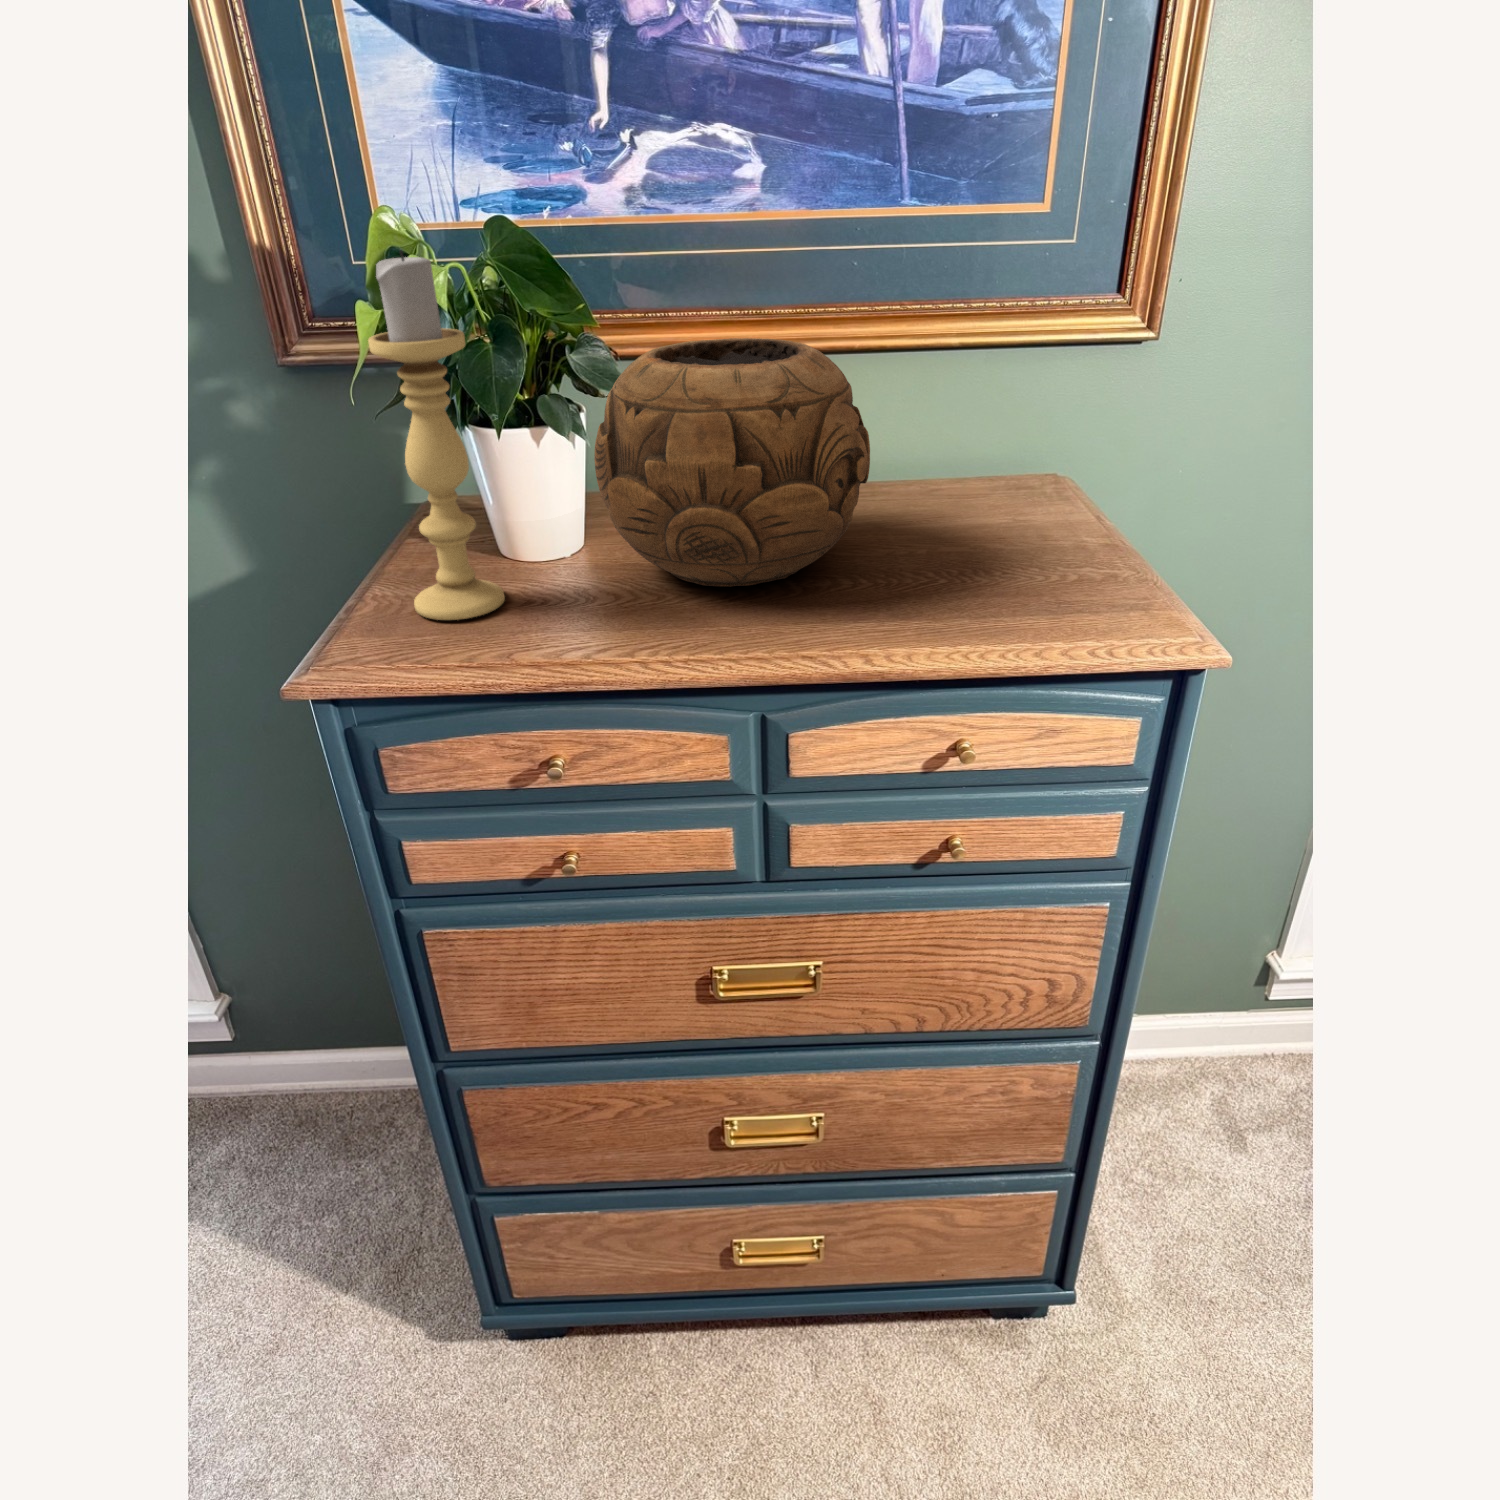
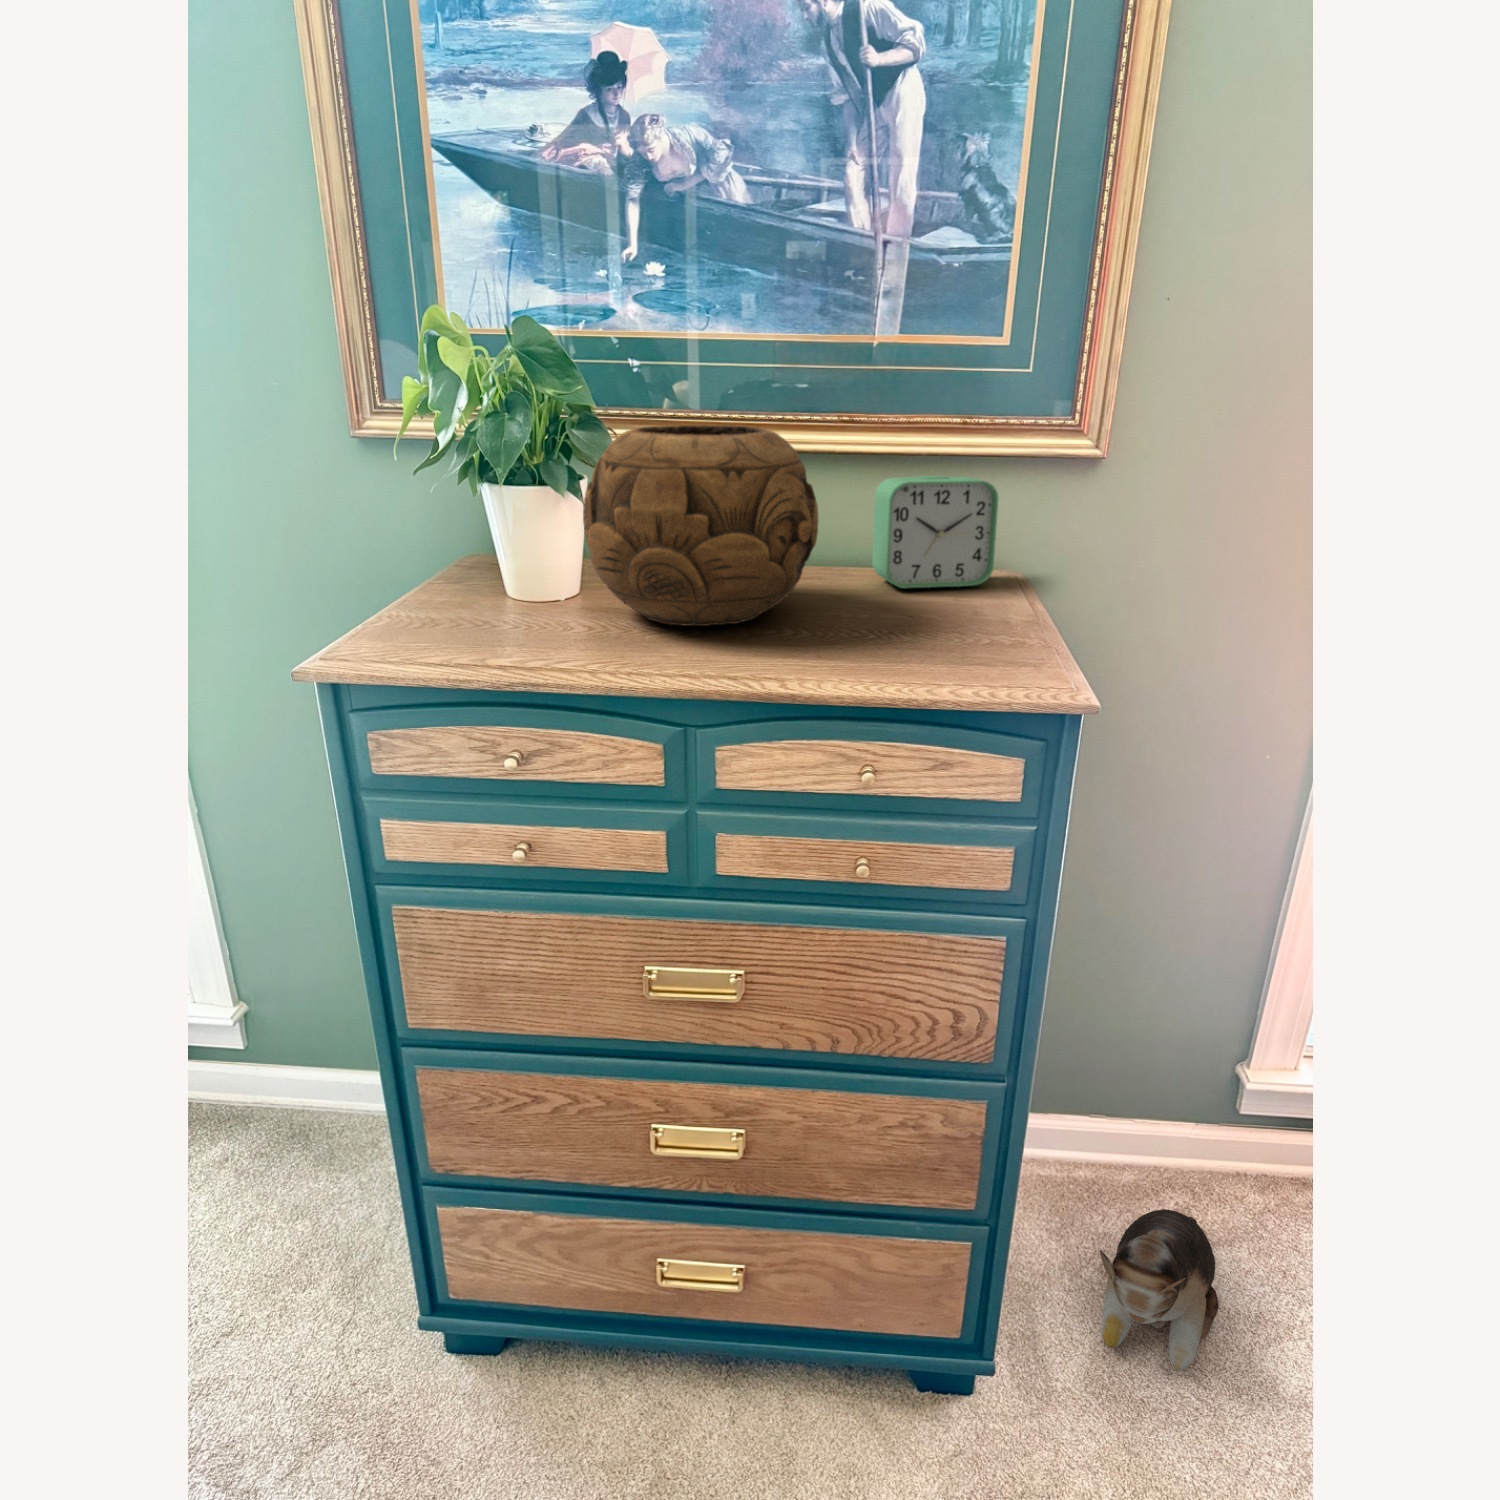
candle holder: present [368,250,505,620] -> none [400,330,497,634]
alarm clock: none [907,374,1050,510] -> present [872,476,998,588]
plush toy: none [1163,1105,1270,1270] -> present [1100,1209,1218,1372]

